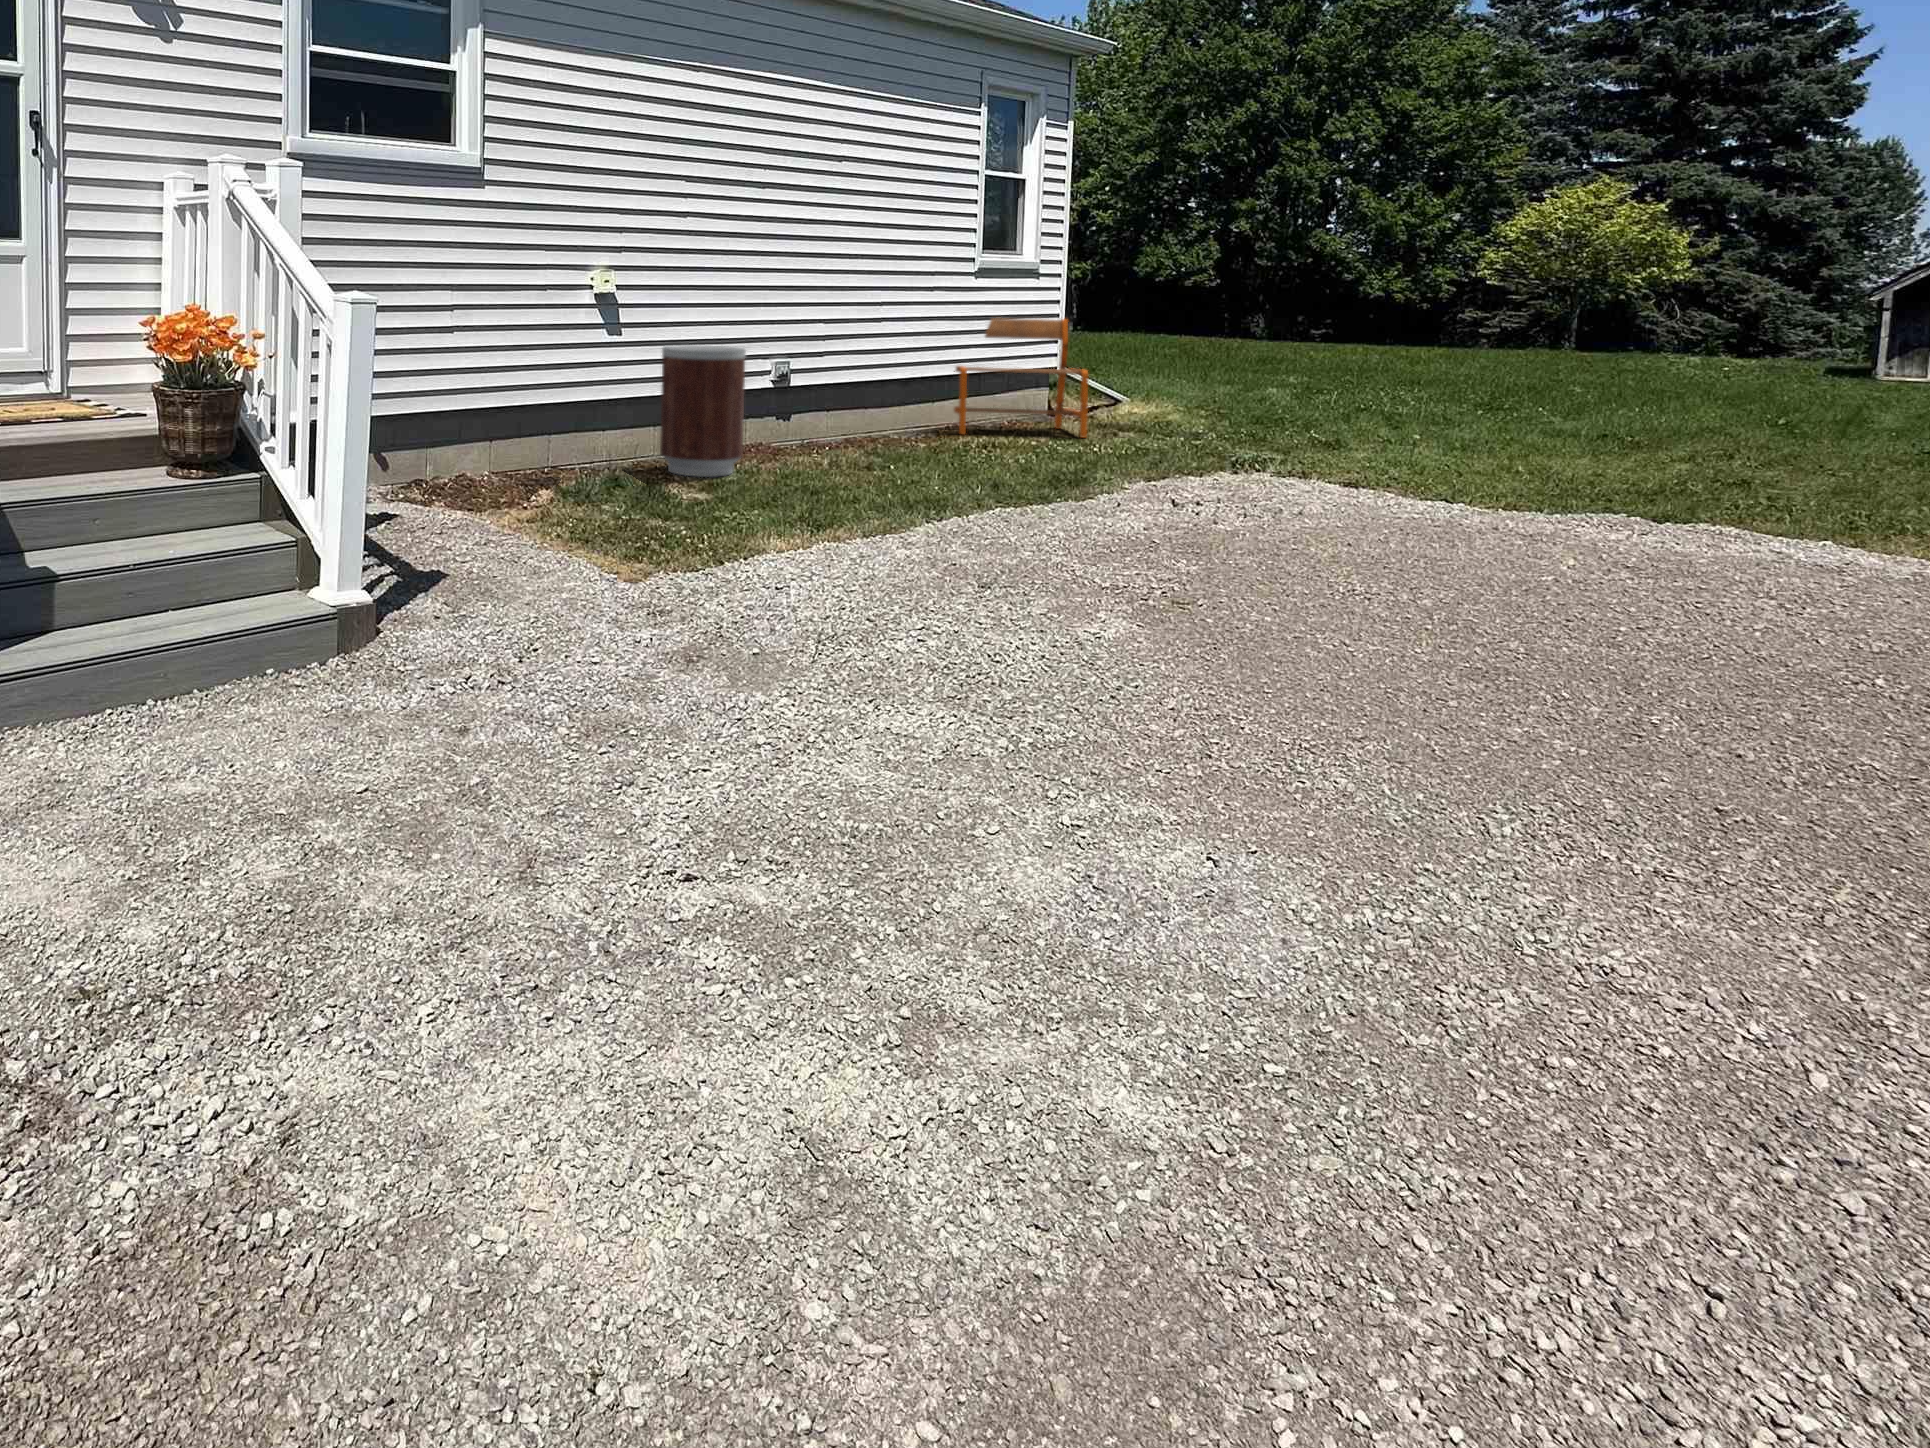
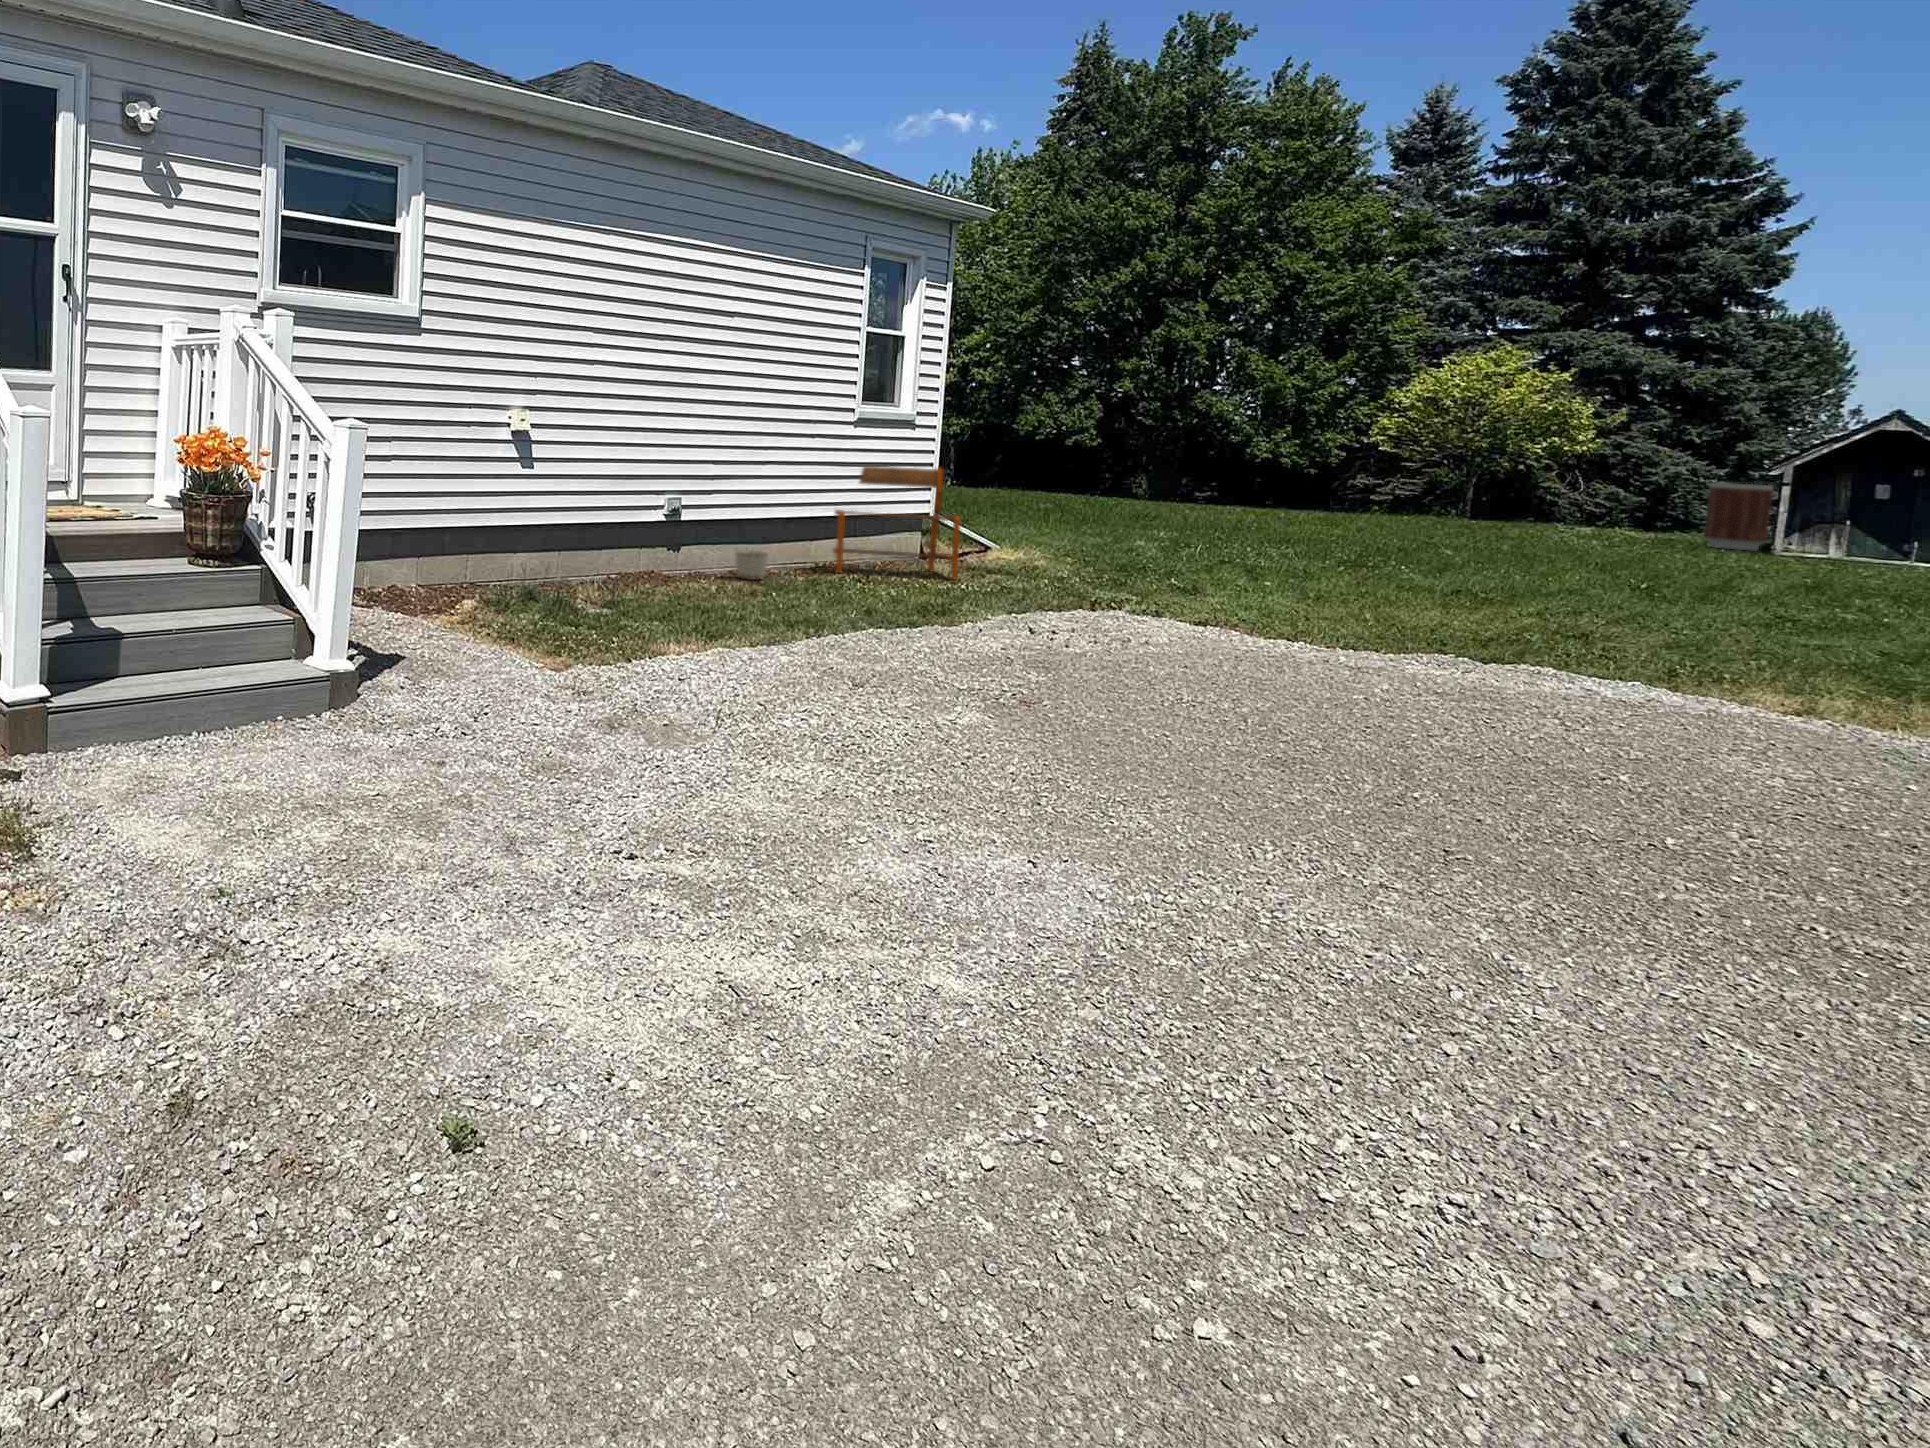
trash can: present [660,345,746,477] -> present [1704,482,1773,550]
planter: none [851,414,886,446] -> present [736,551,768,580]

